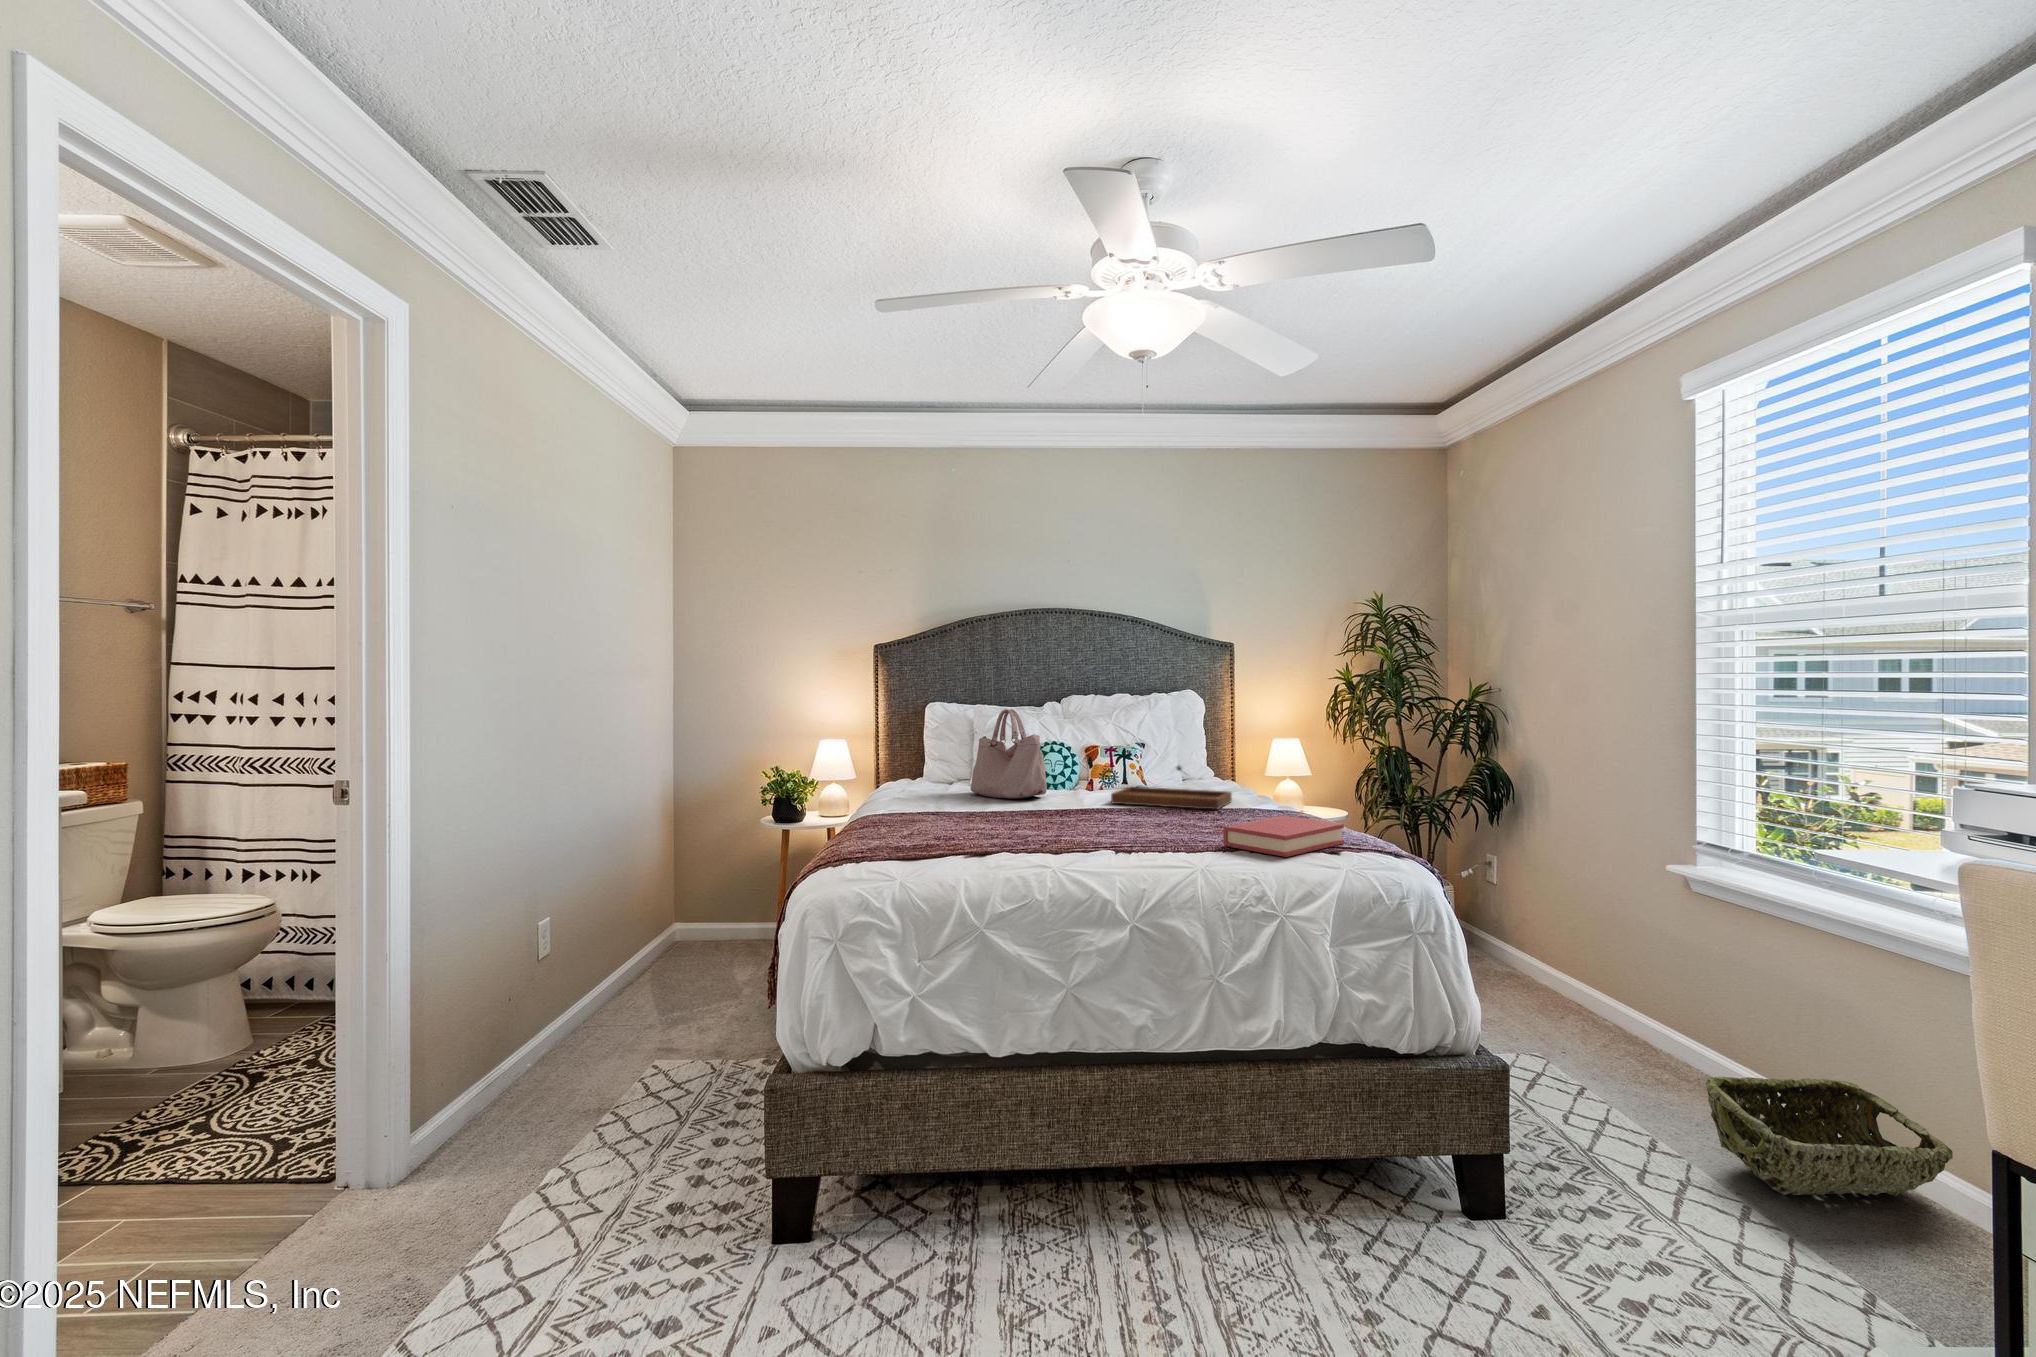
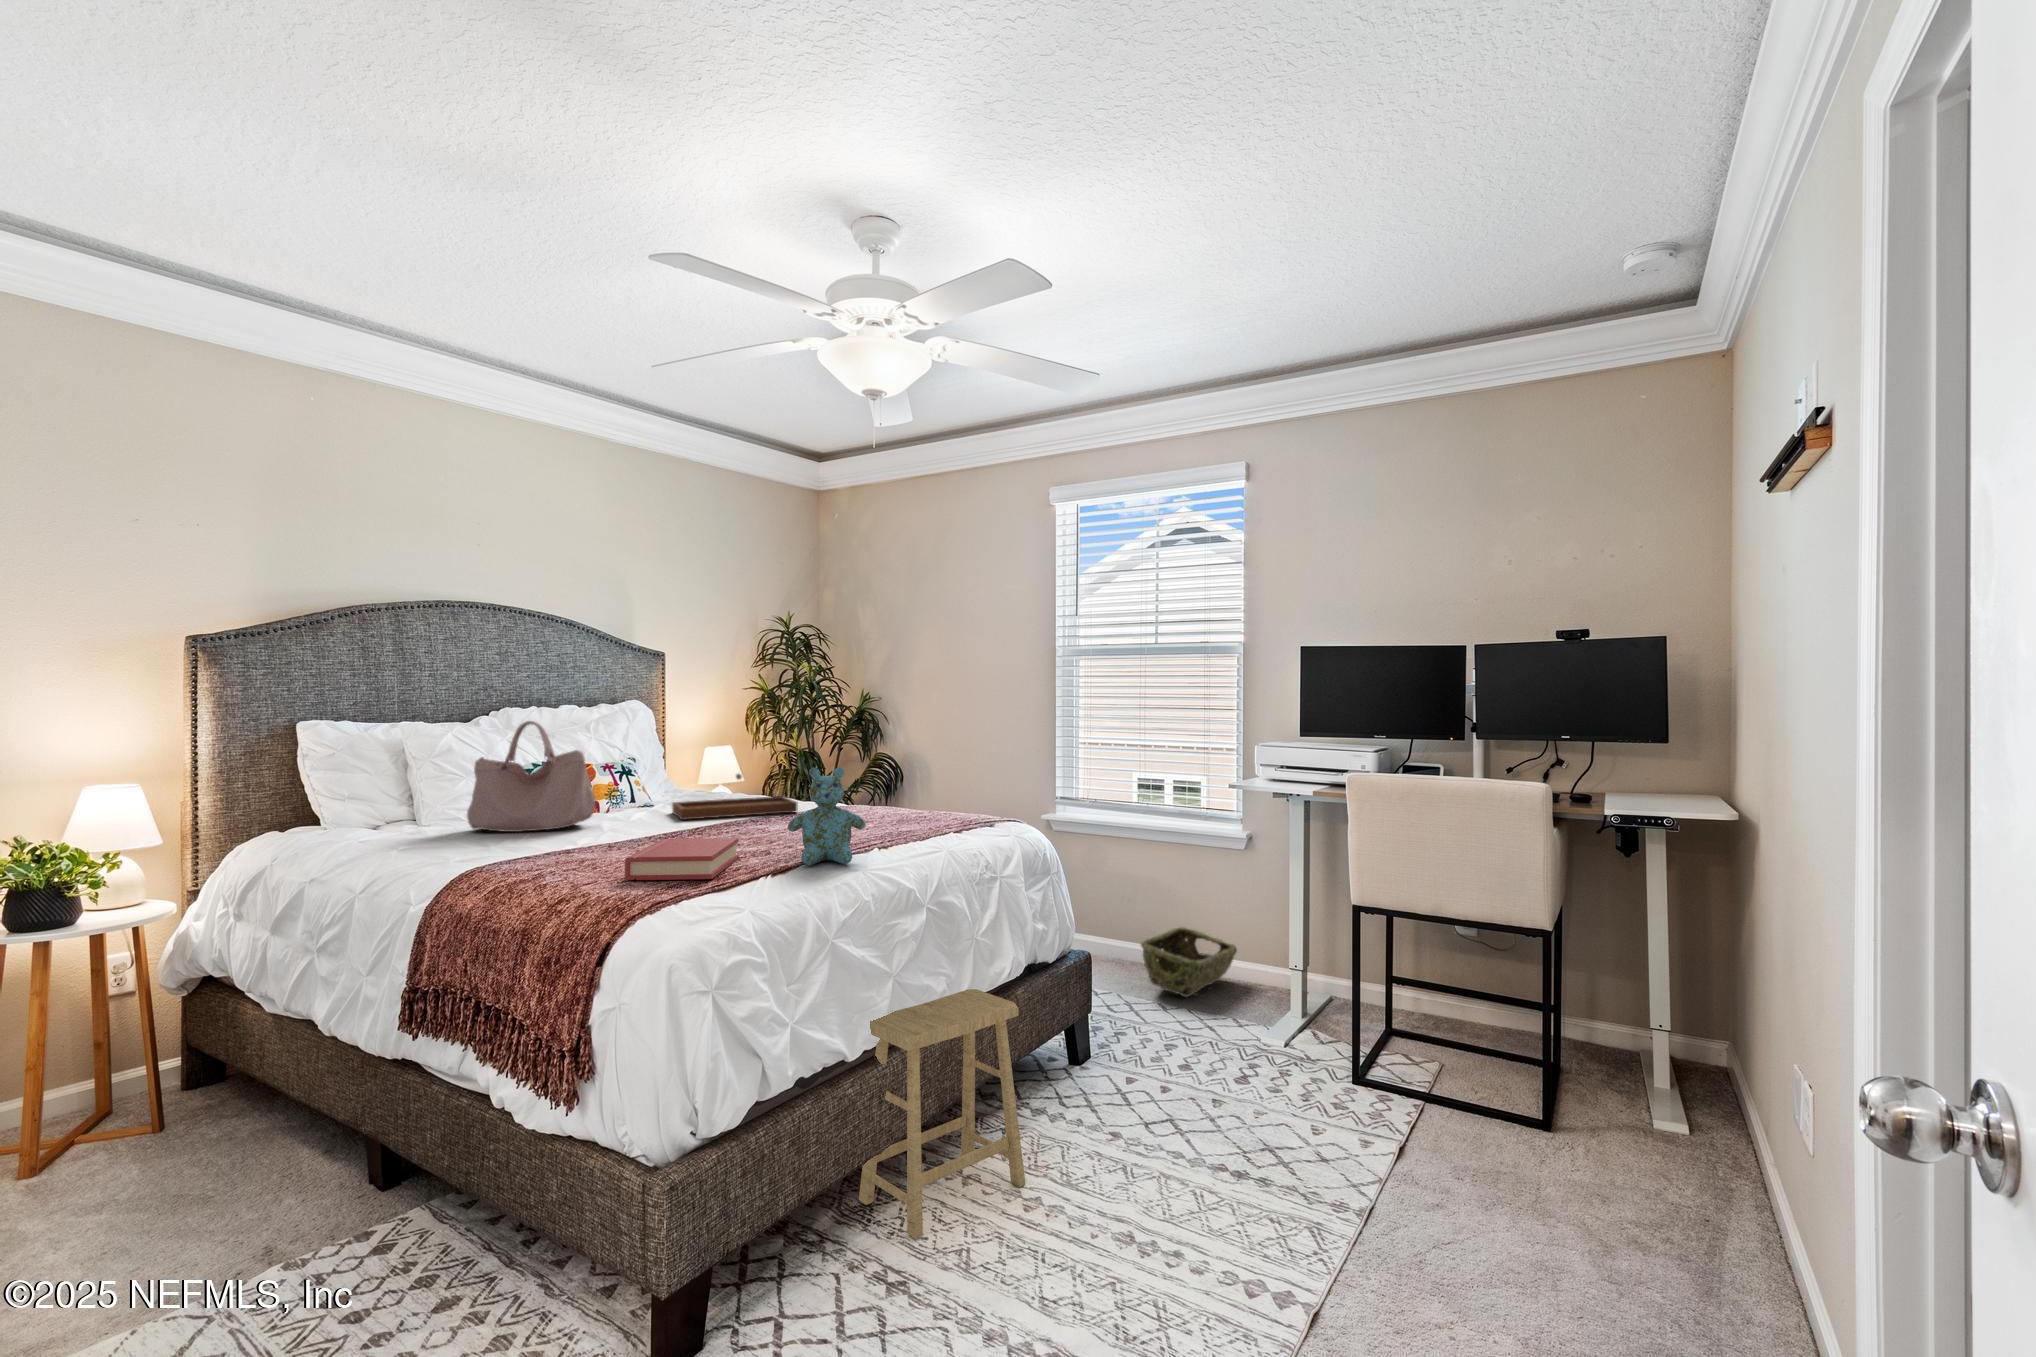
stuffed bear: none [1035,766,1111,866] -> present [788,767,865,865]
hardback book: present [1223,816,1344,857] -> present [625,838,738,880]
footstool: none [1019,1026,1185,1287] -> present [859,989,1025,1239]

